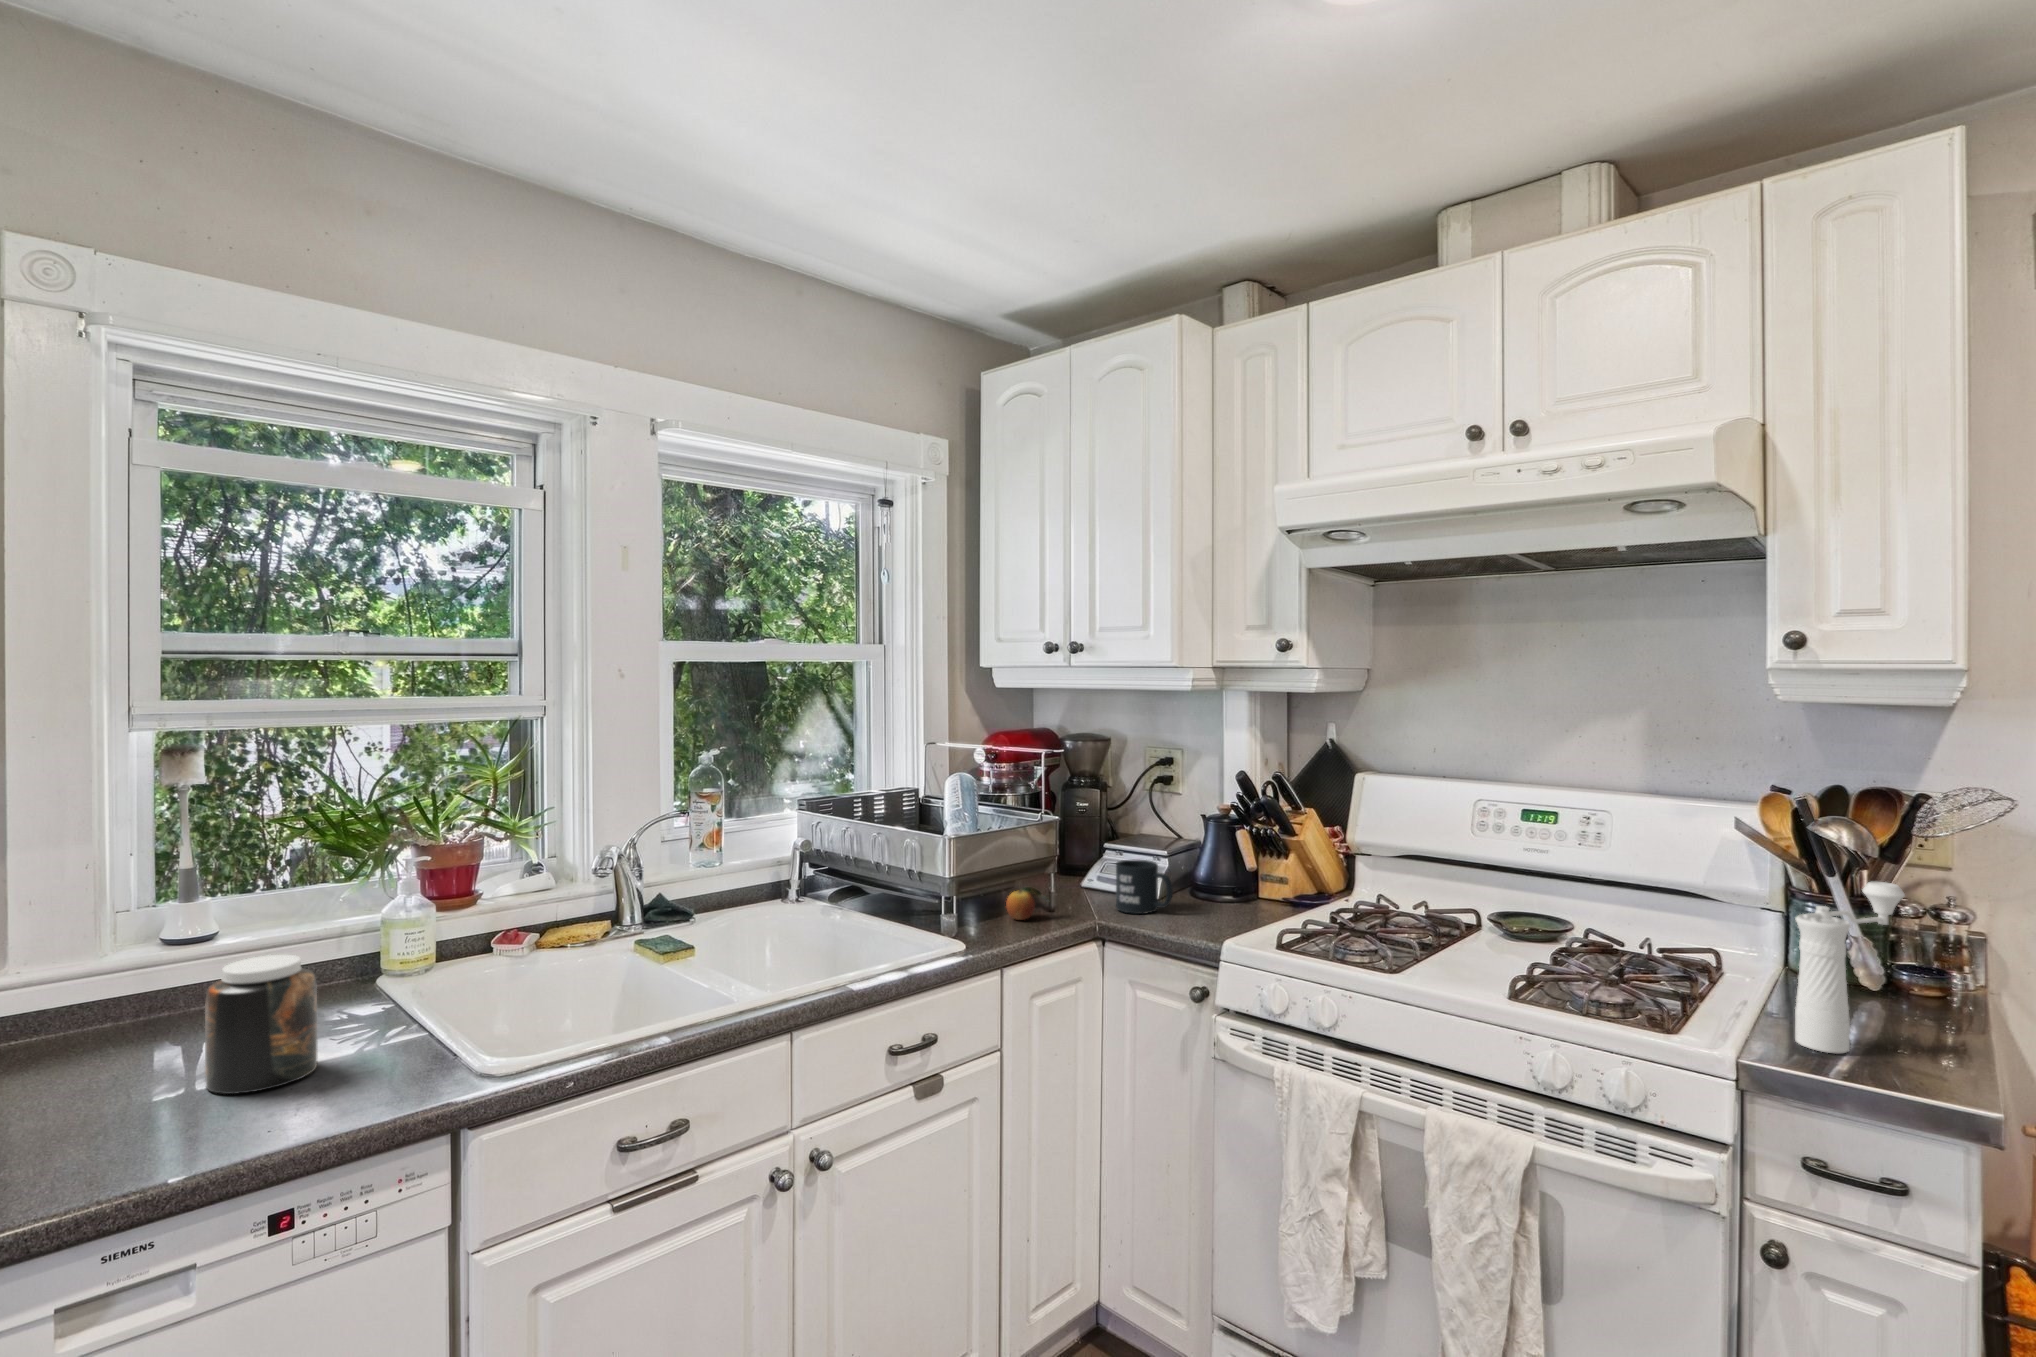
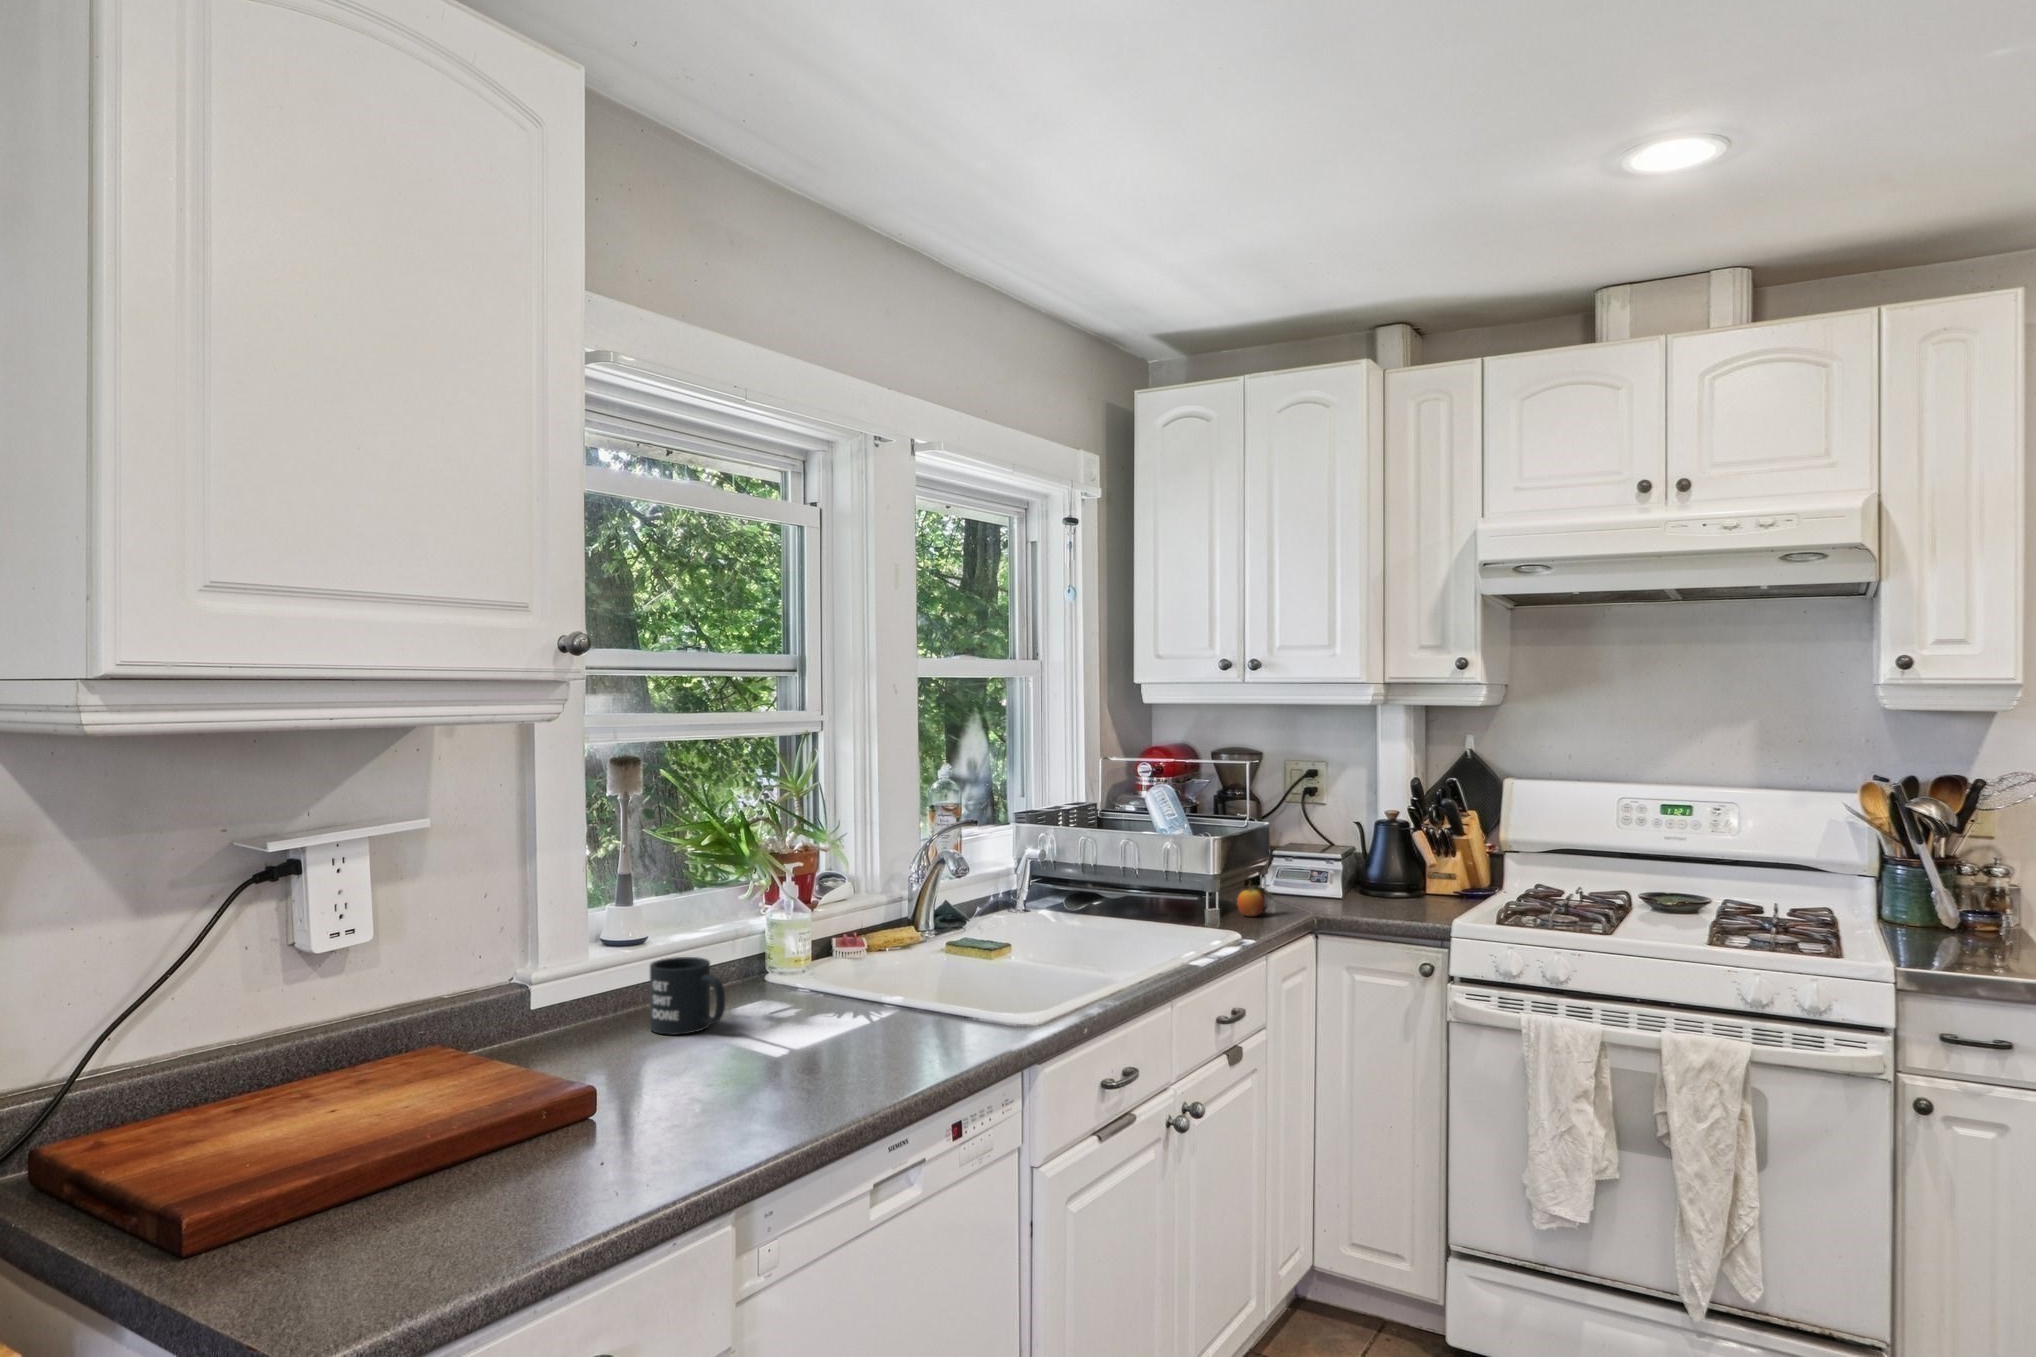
mug: present [1116,860,1173,914] -> present [650,957,725,1035]
pepper mill: present [1795,882,1905,1053] -> none [1922,841,1988,962]
jar: present [205,955,318,1094] -> none [794,934,872,1047]

